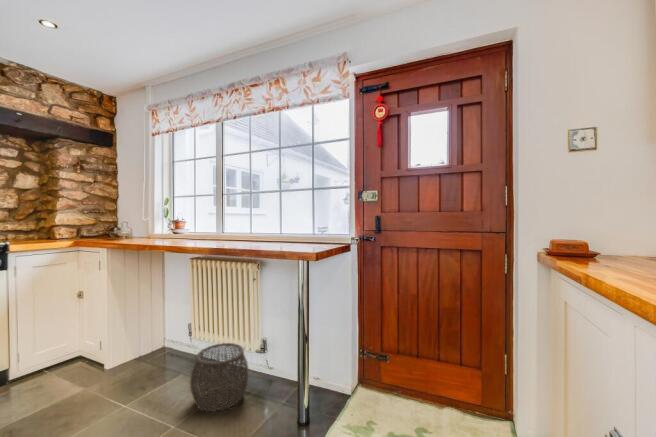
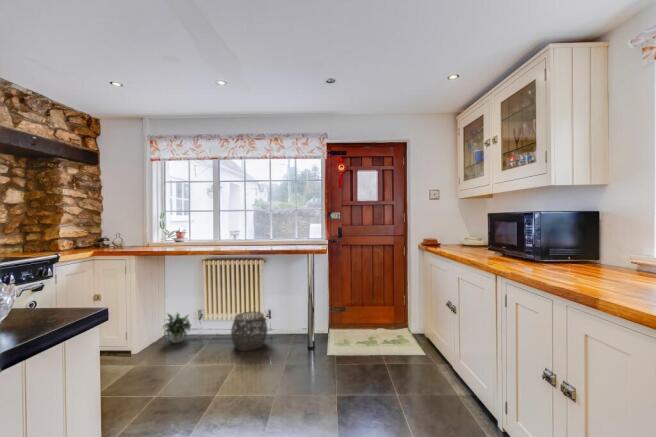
potted plant: none [133,325,180,369] -> present [163,313,191,343]

